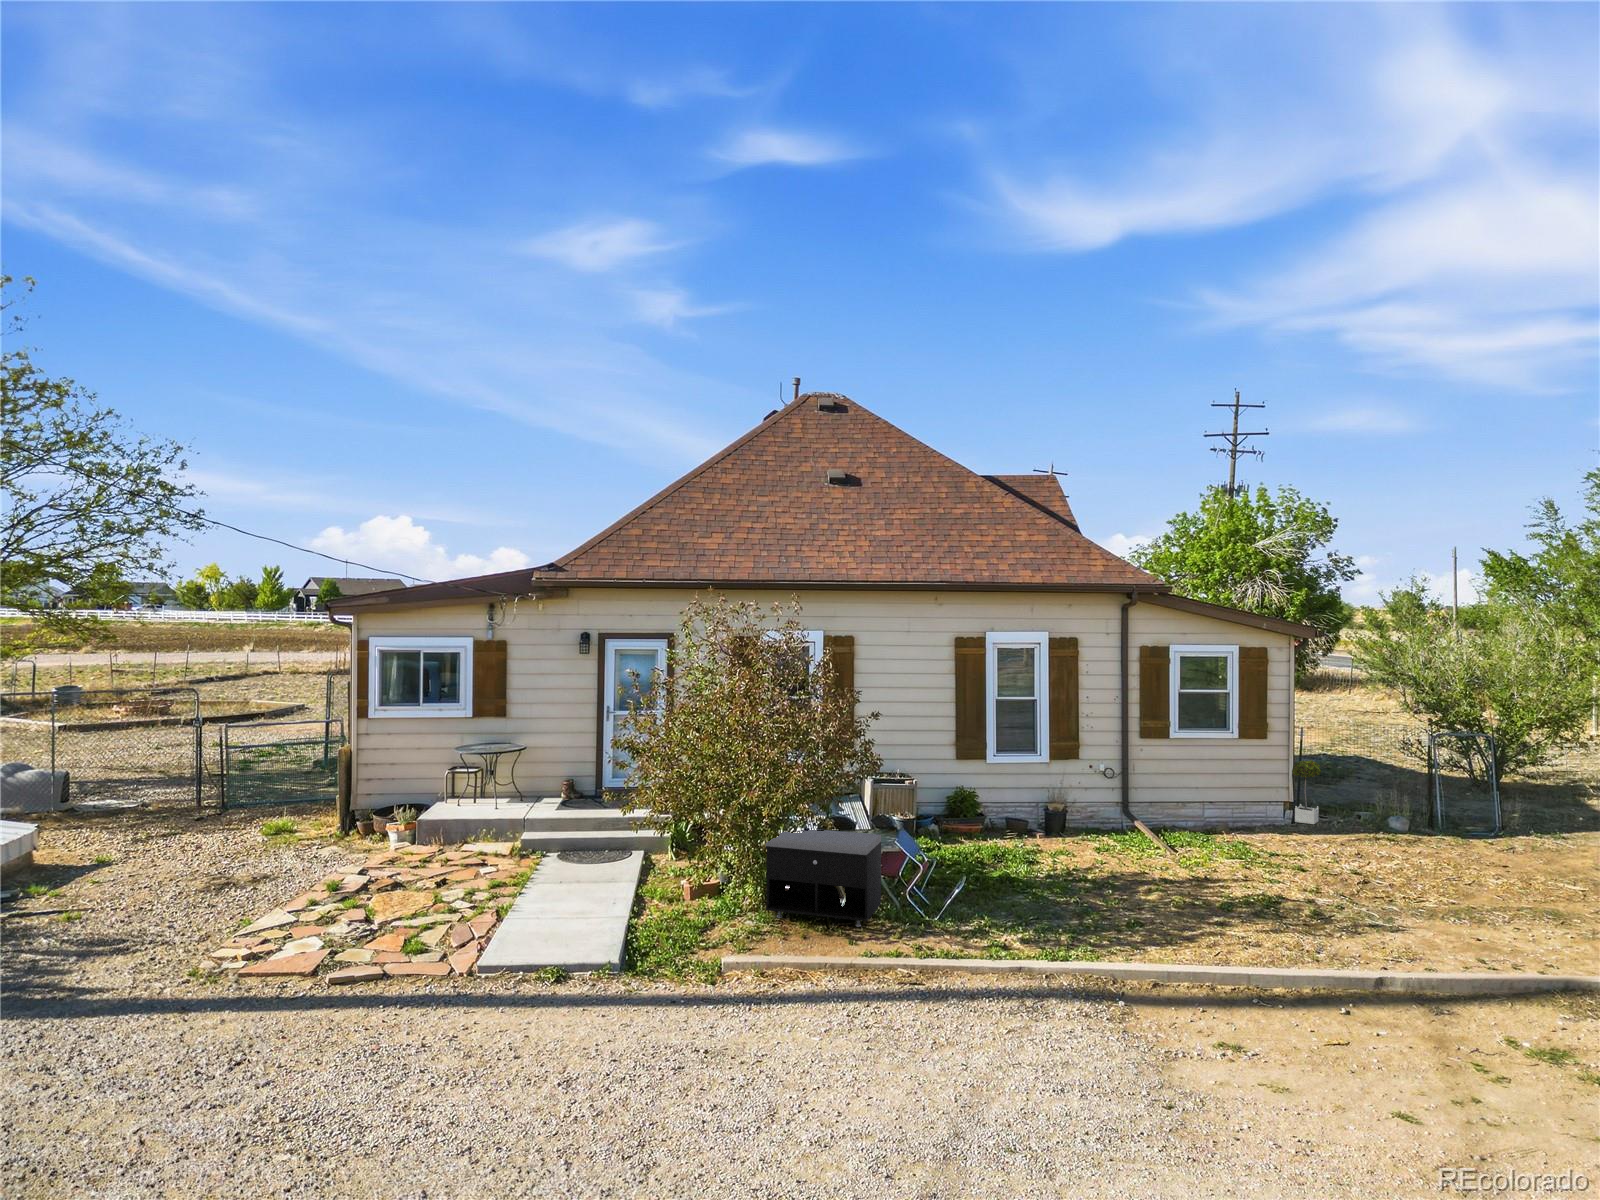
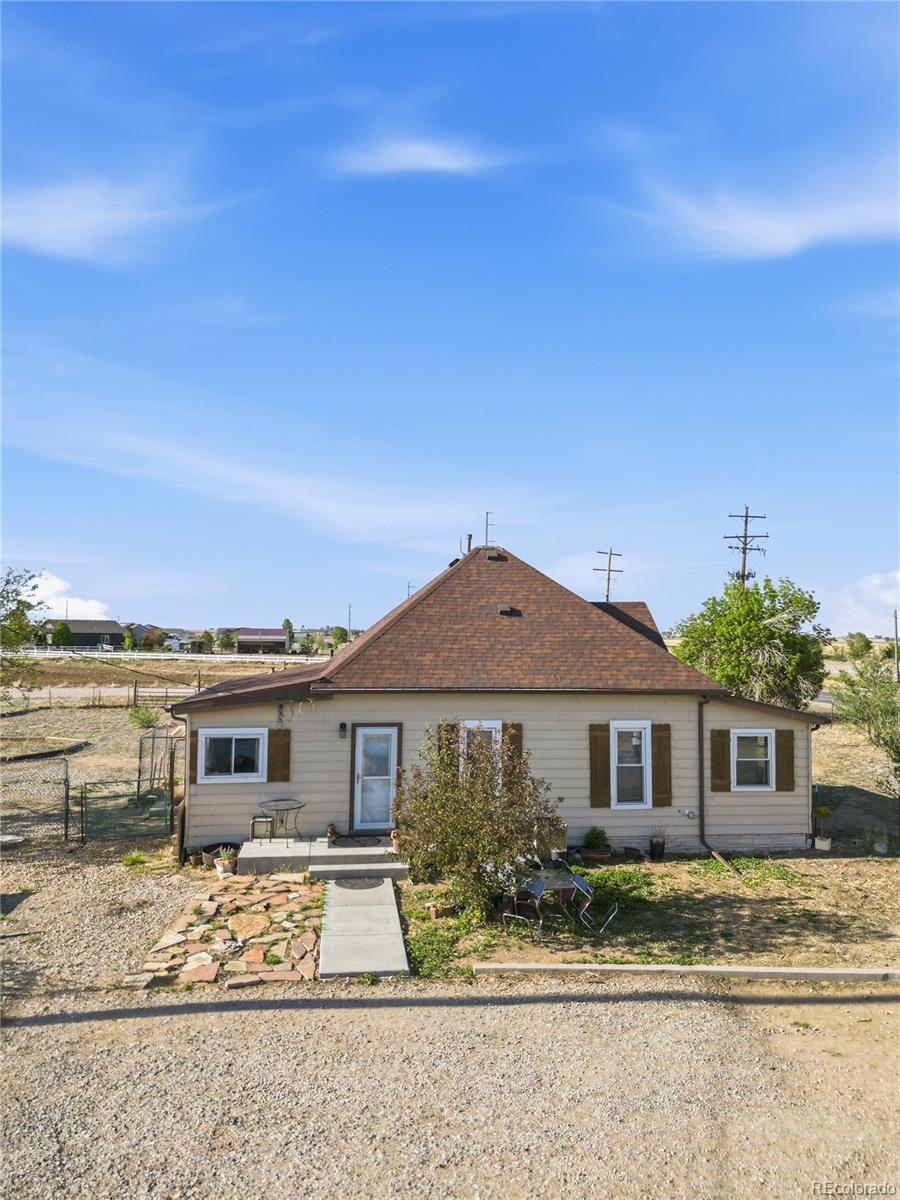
storage bench: present [766,830,881,927] -> none [490,870,562,940]

